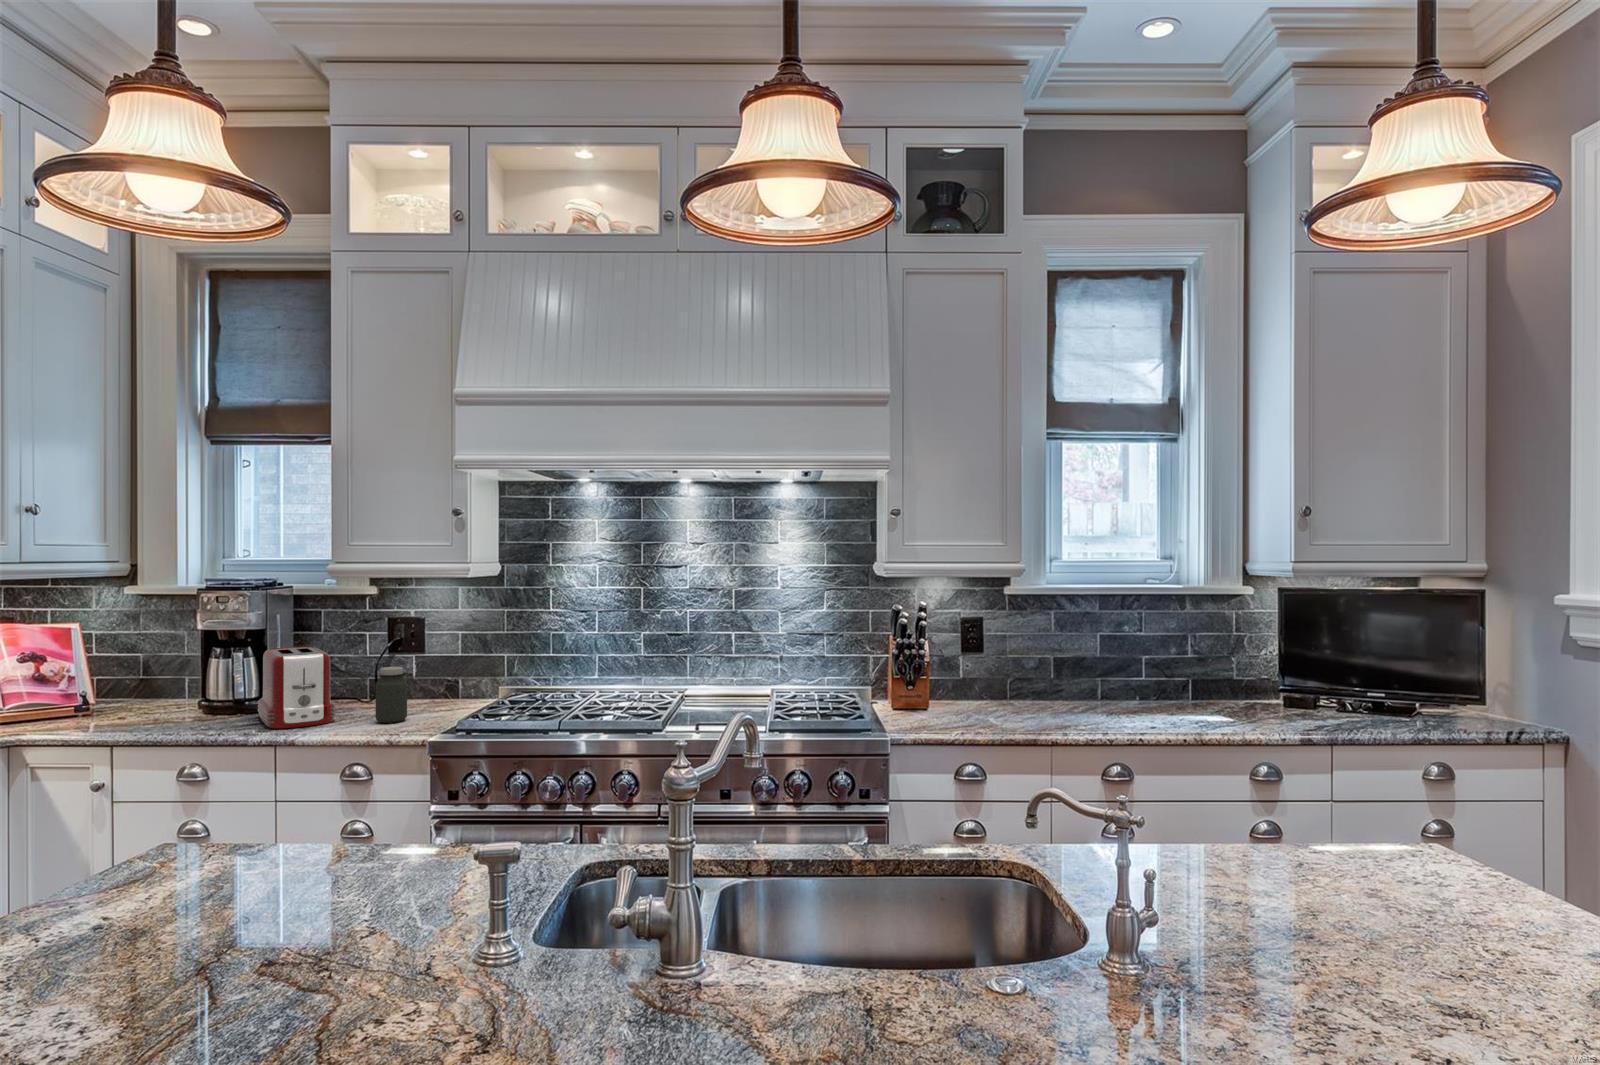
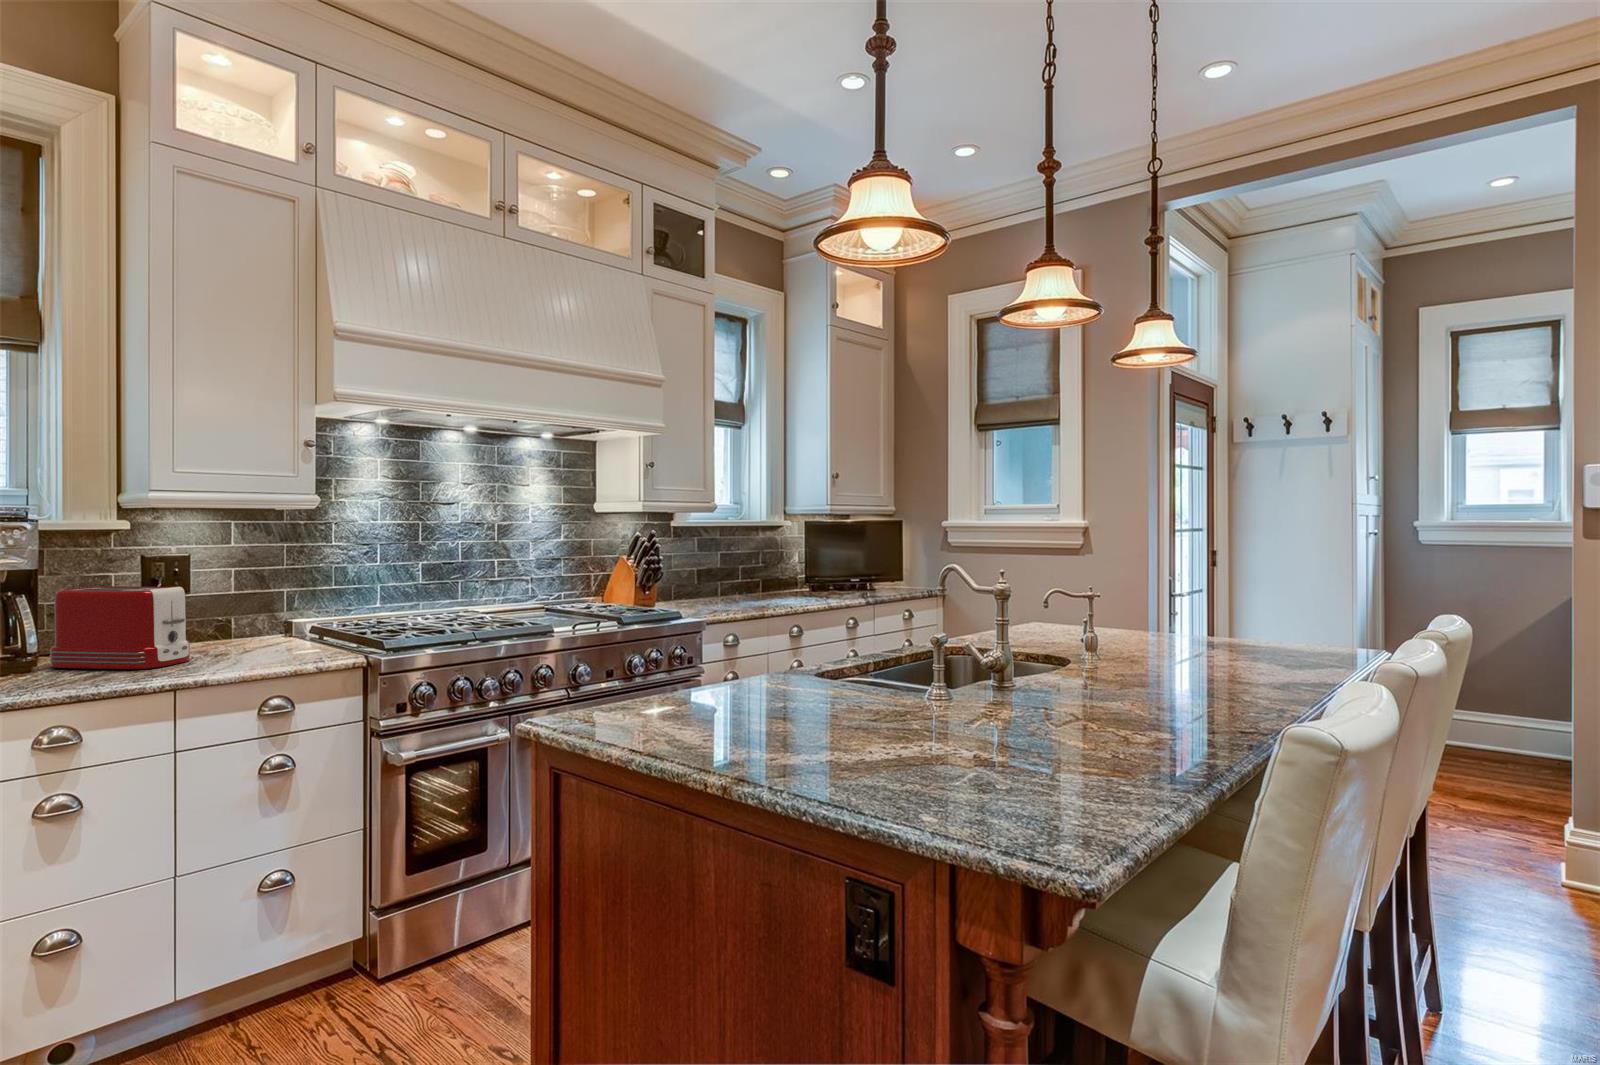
jar: present [375,667,407,723] -> none [243,597,277,652]

